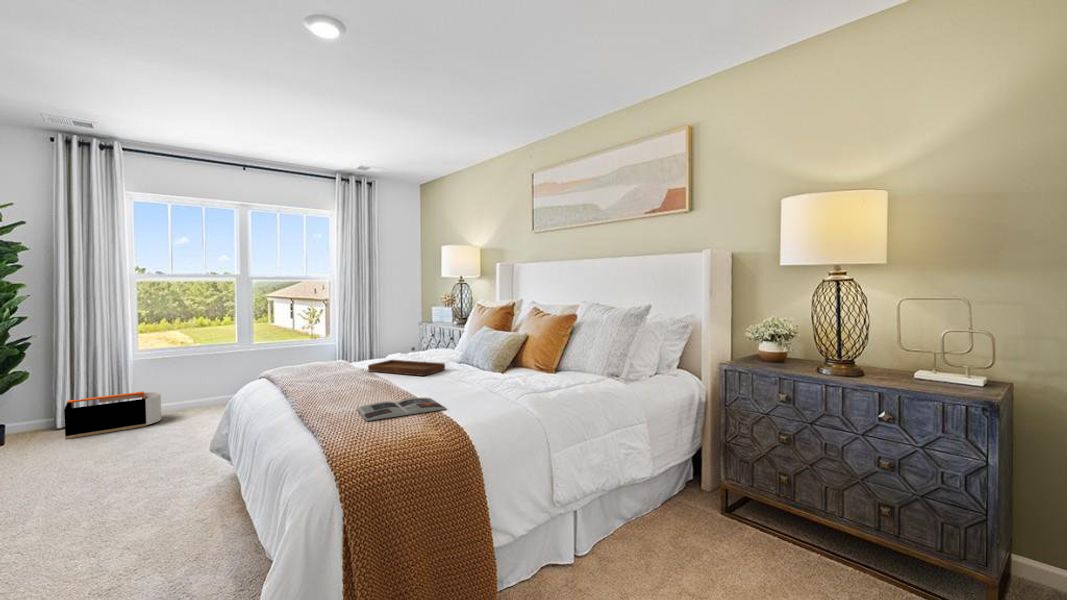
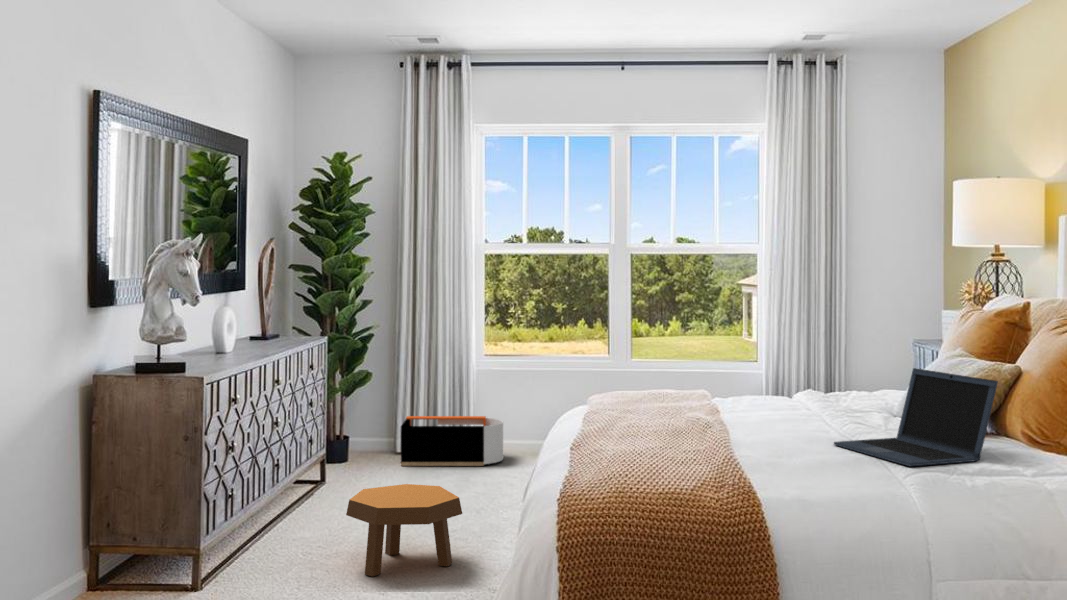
laptop: none [451,334,536,388] -> present [834,368,998,466]
tray: present [368,347,445,376] -> none [728,381,851,432]
magazine: present [357,398,446,421] -> none [645,454,768,477]
footstool: none [29,454,158,547] -> present [346,484,462,576]

